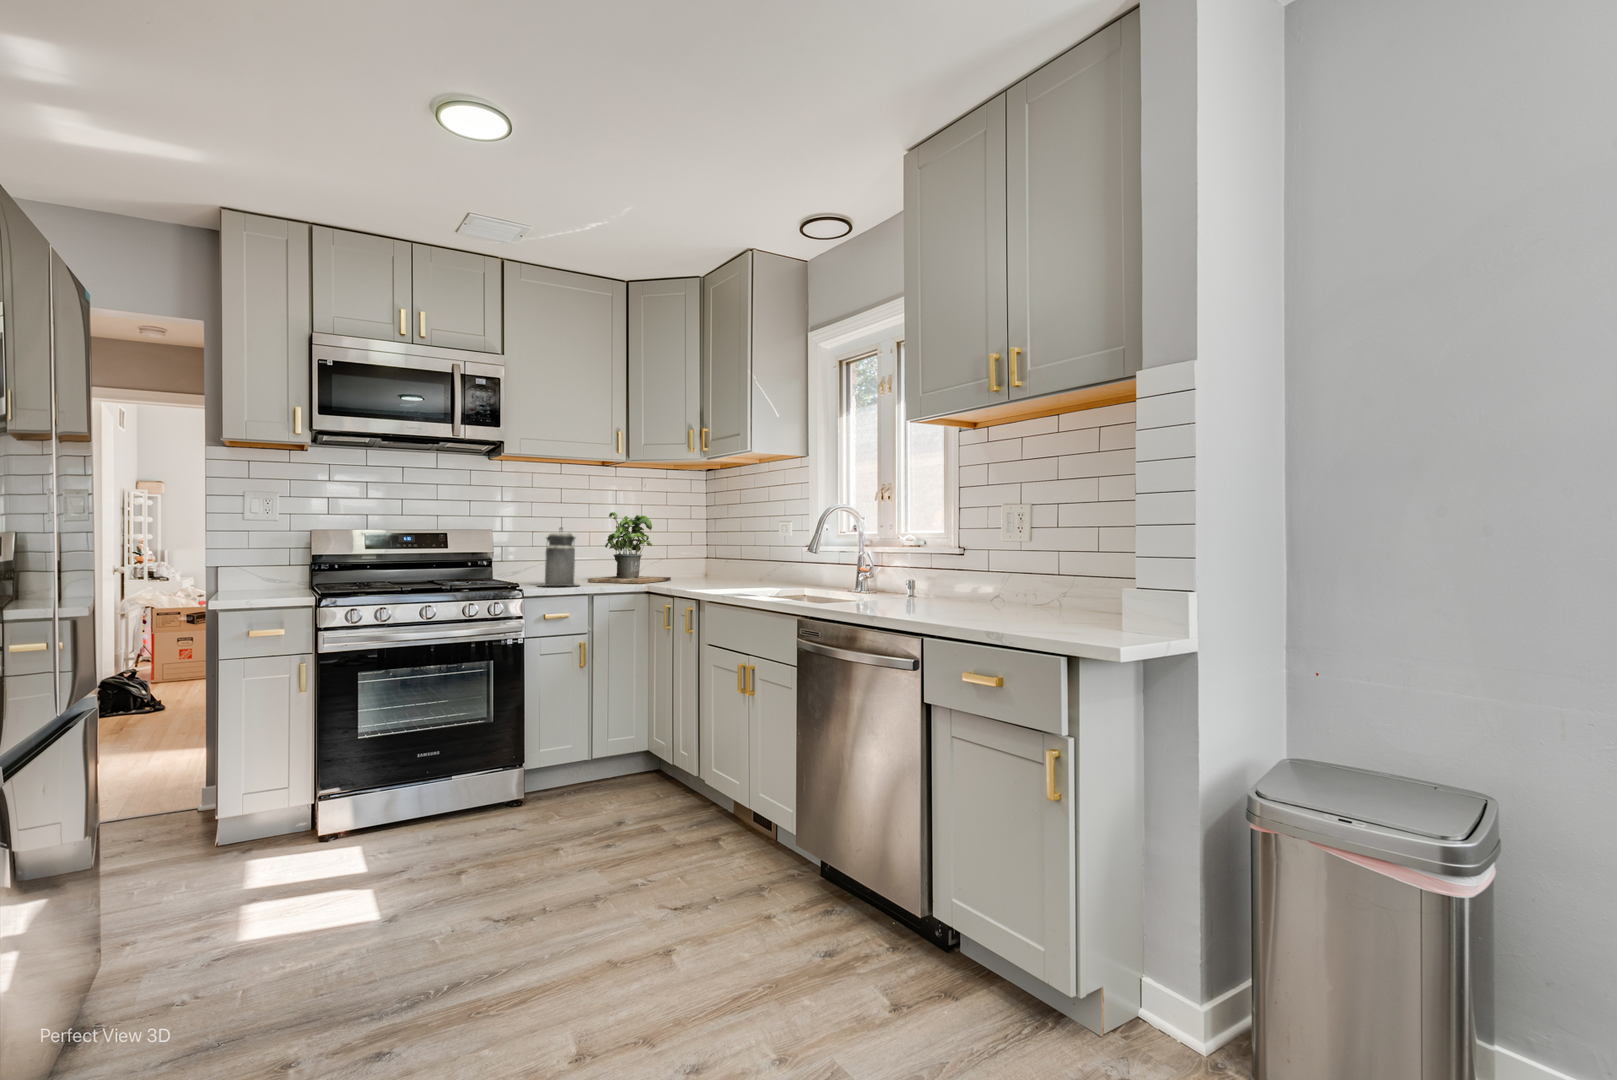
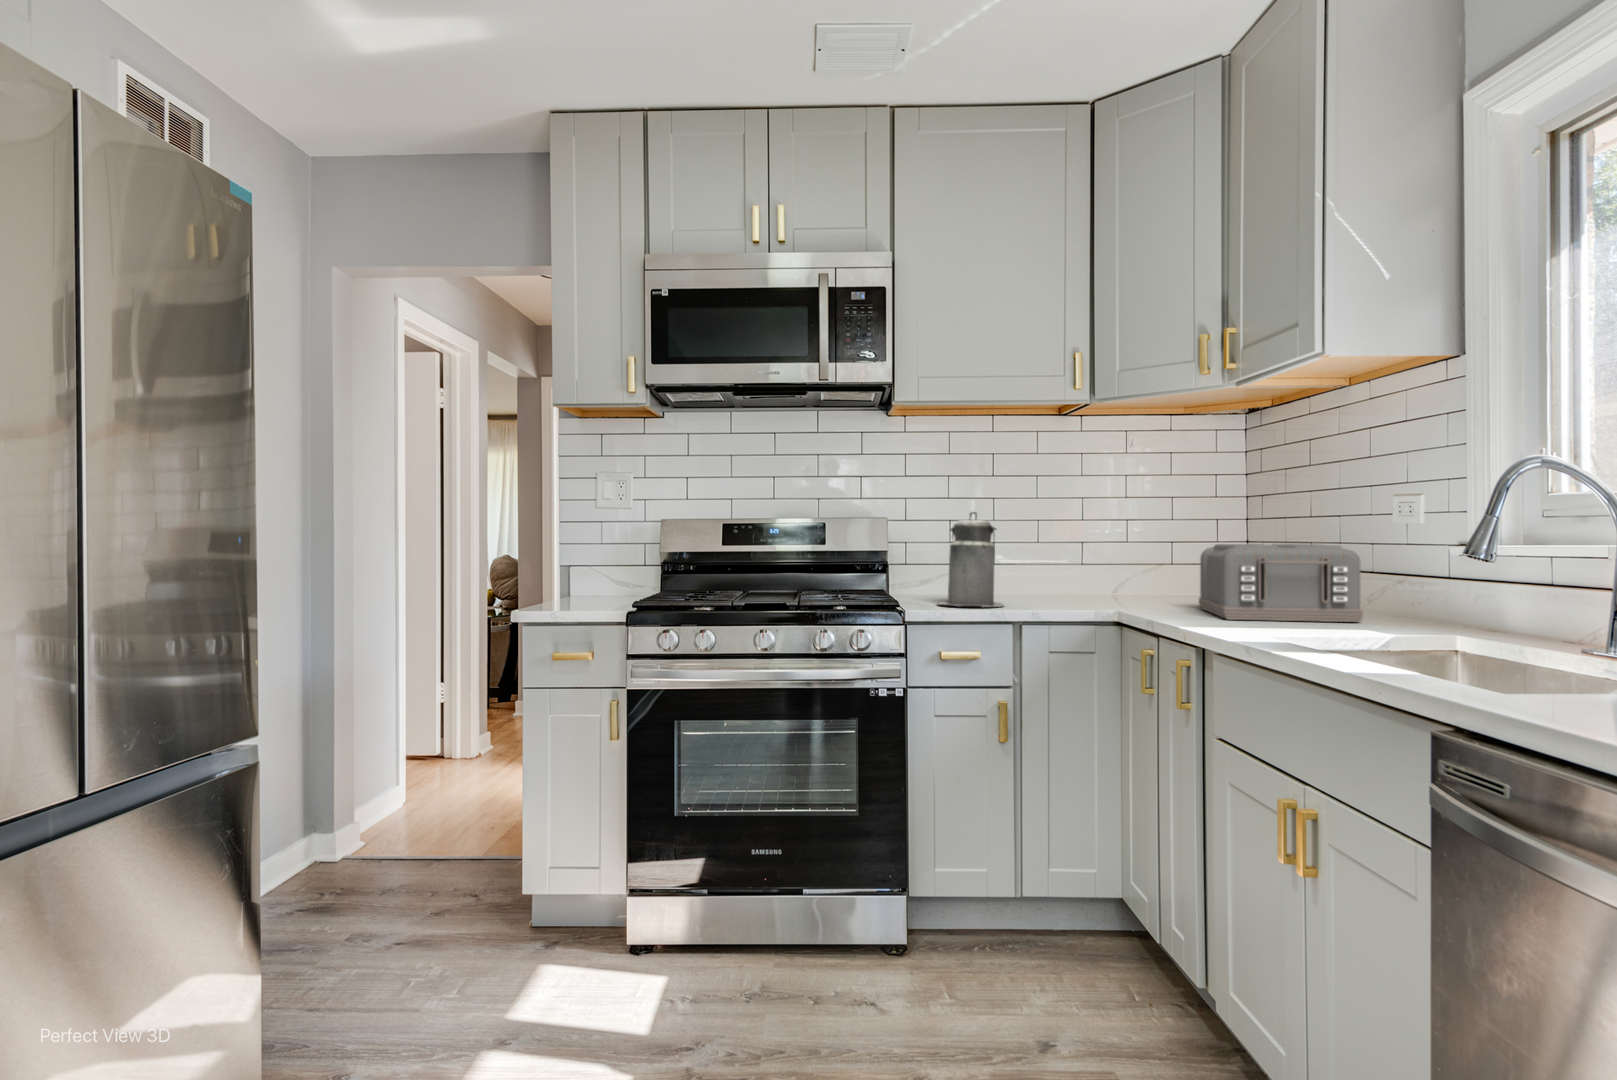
potted plant: present [588,512,671,584] -> none [1027,488,1171,606]
toaster: none [689,547,767,587] -> present [1199,544,1363,622]

